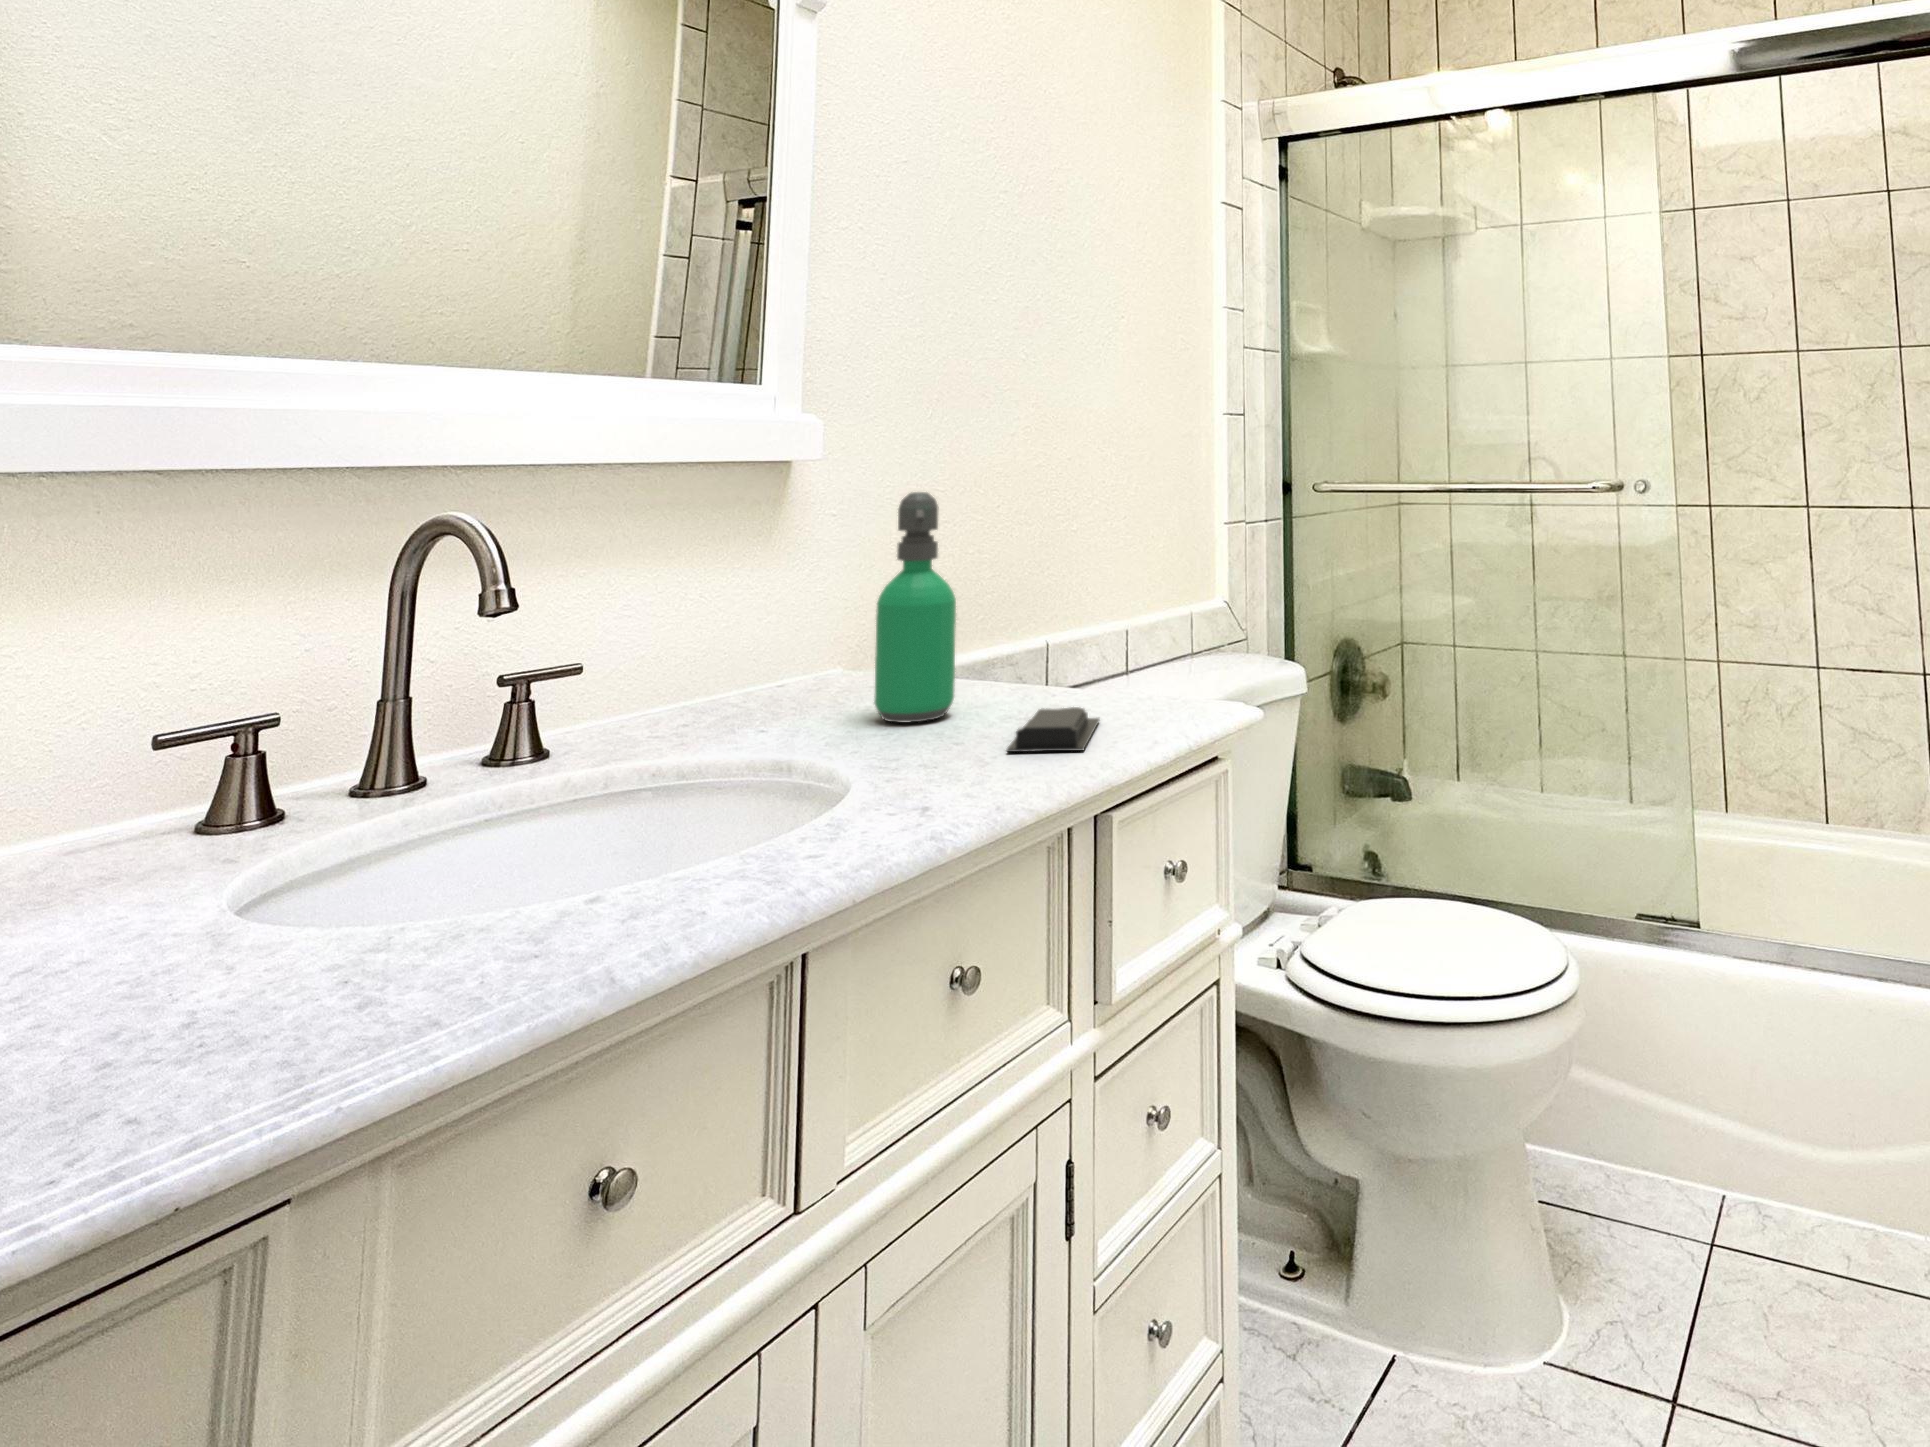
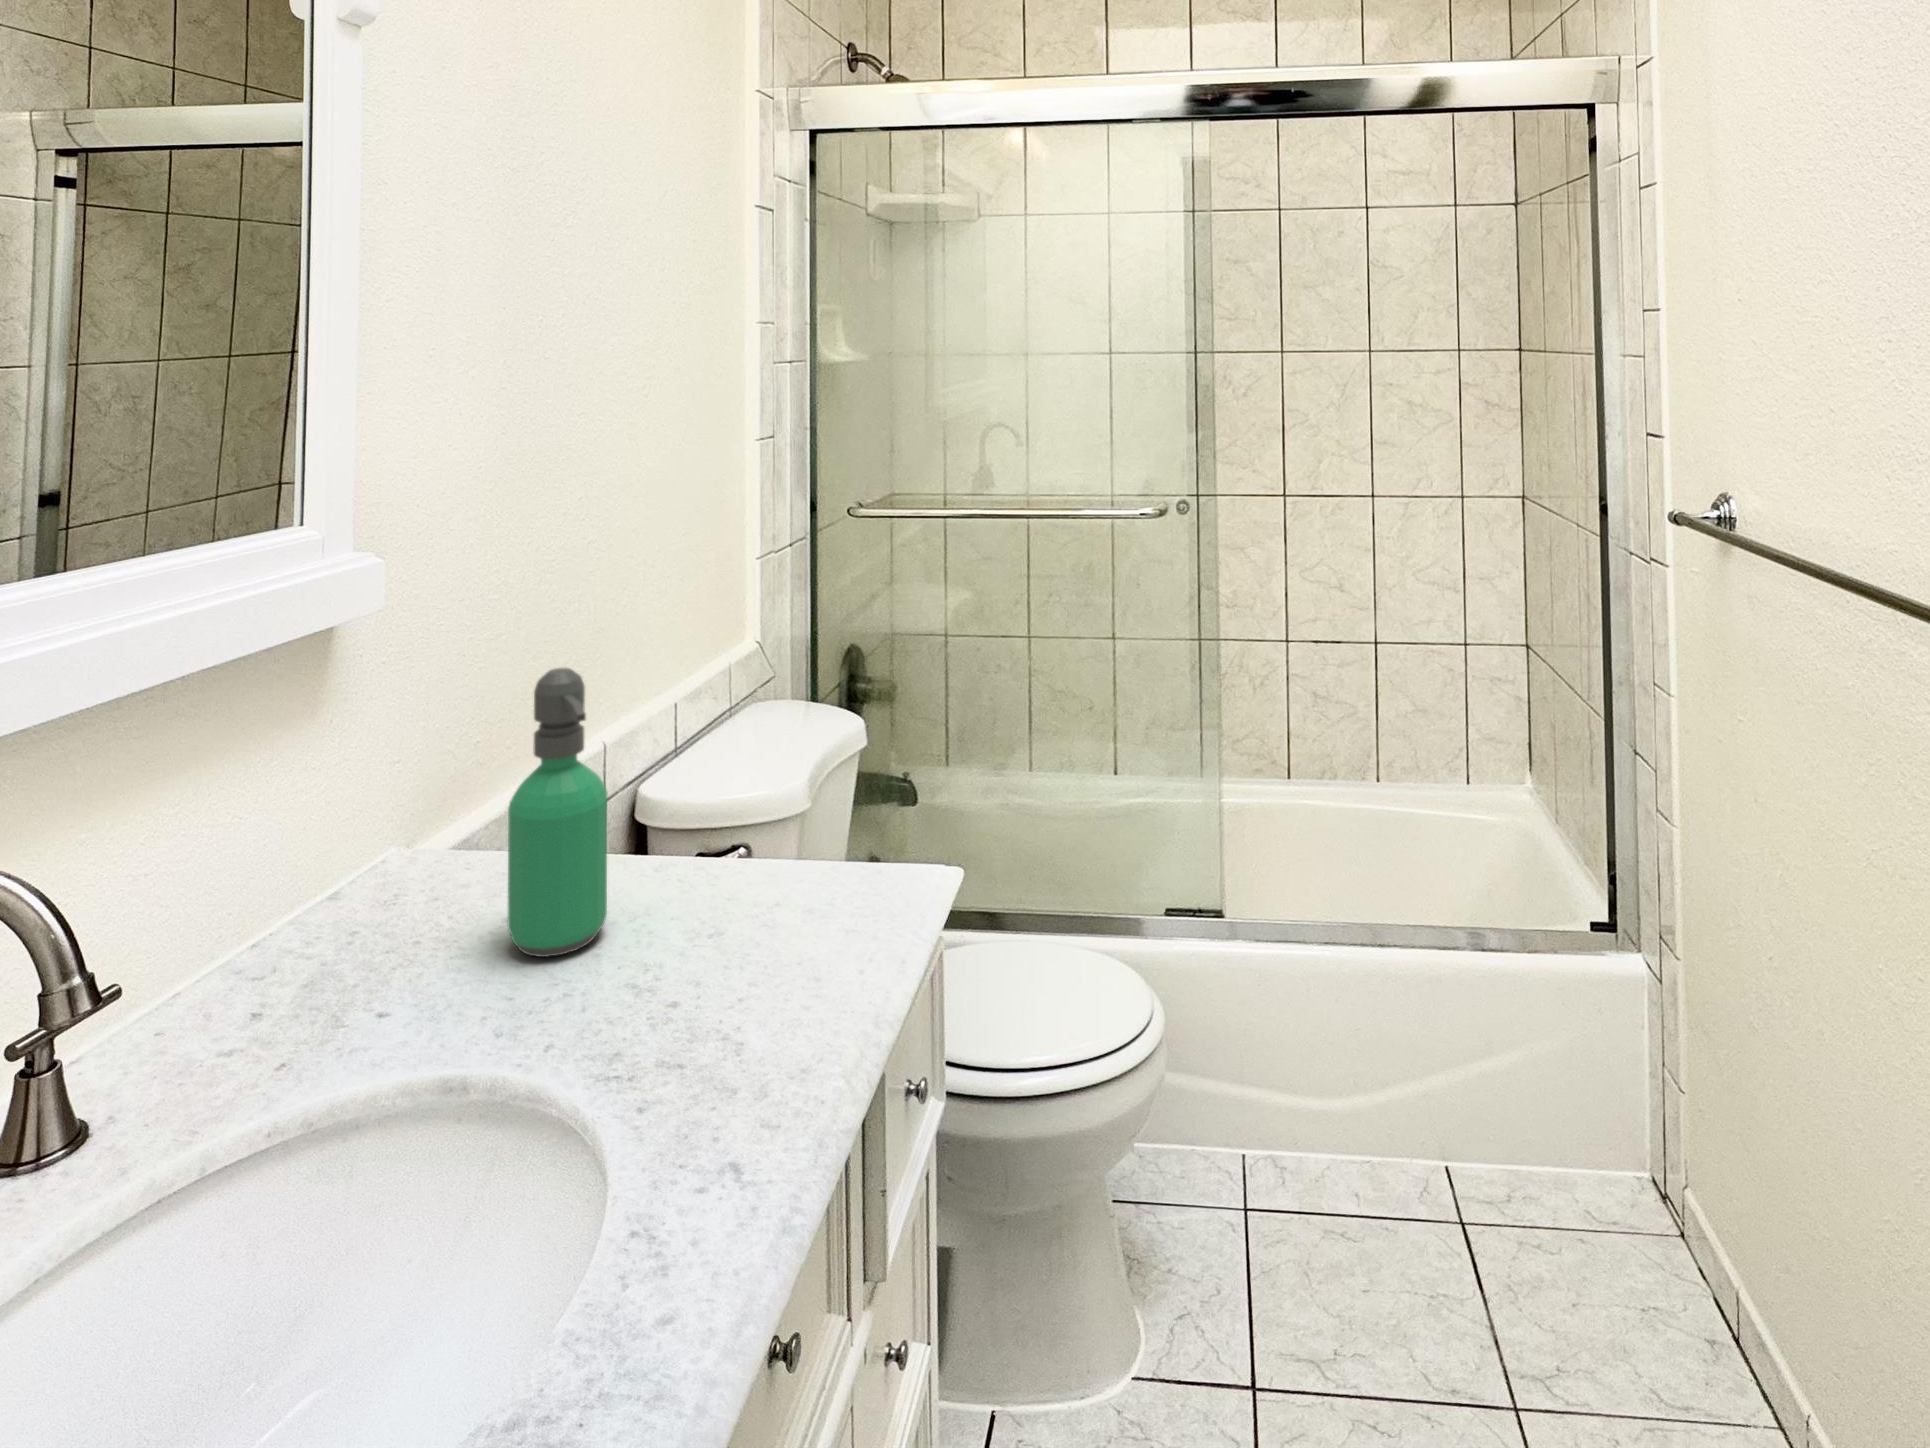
soap bar: present [1007,707,1099,752] -> none [715,911,823,1006]

